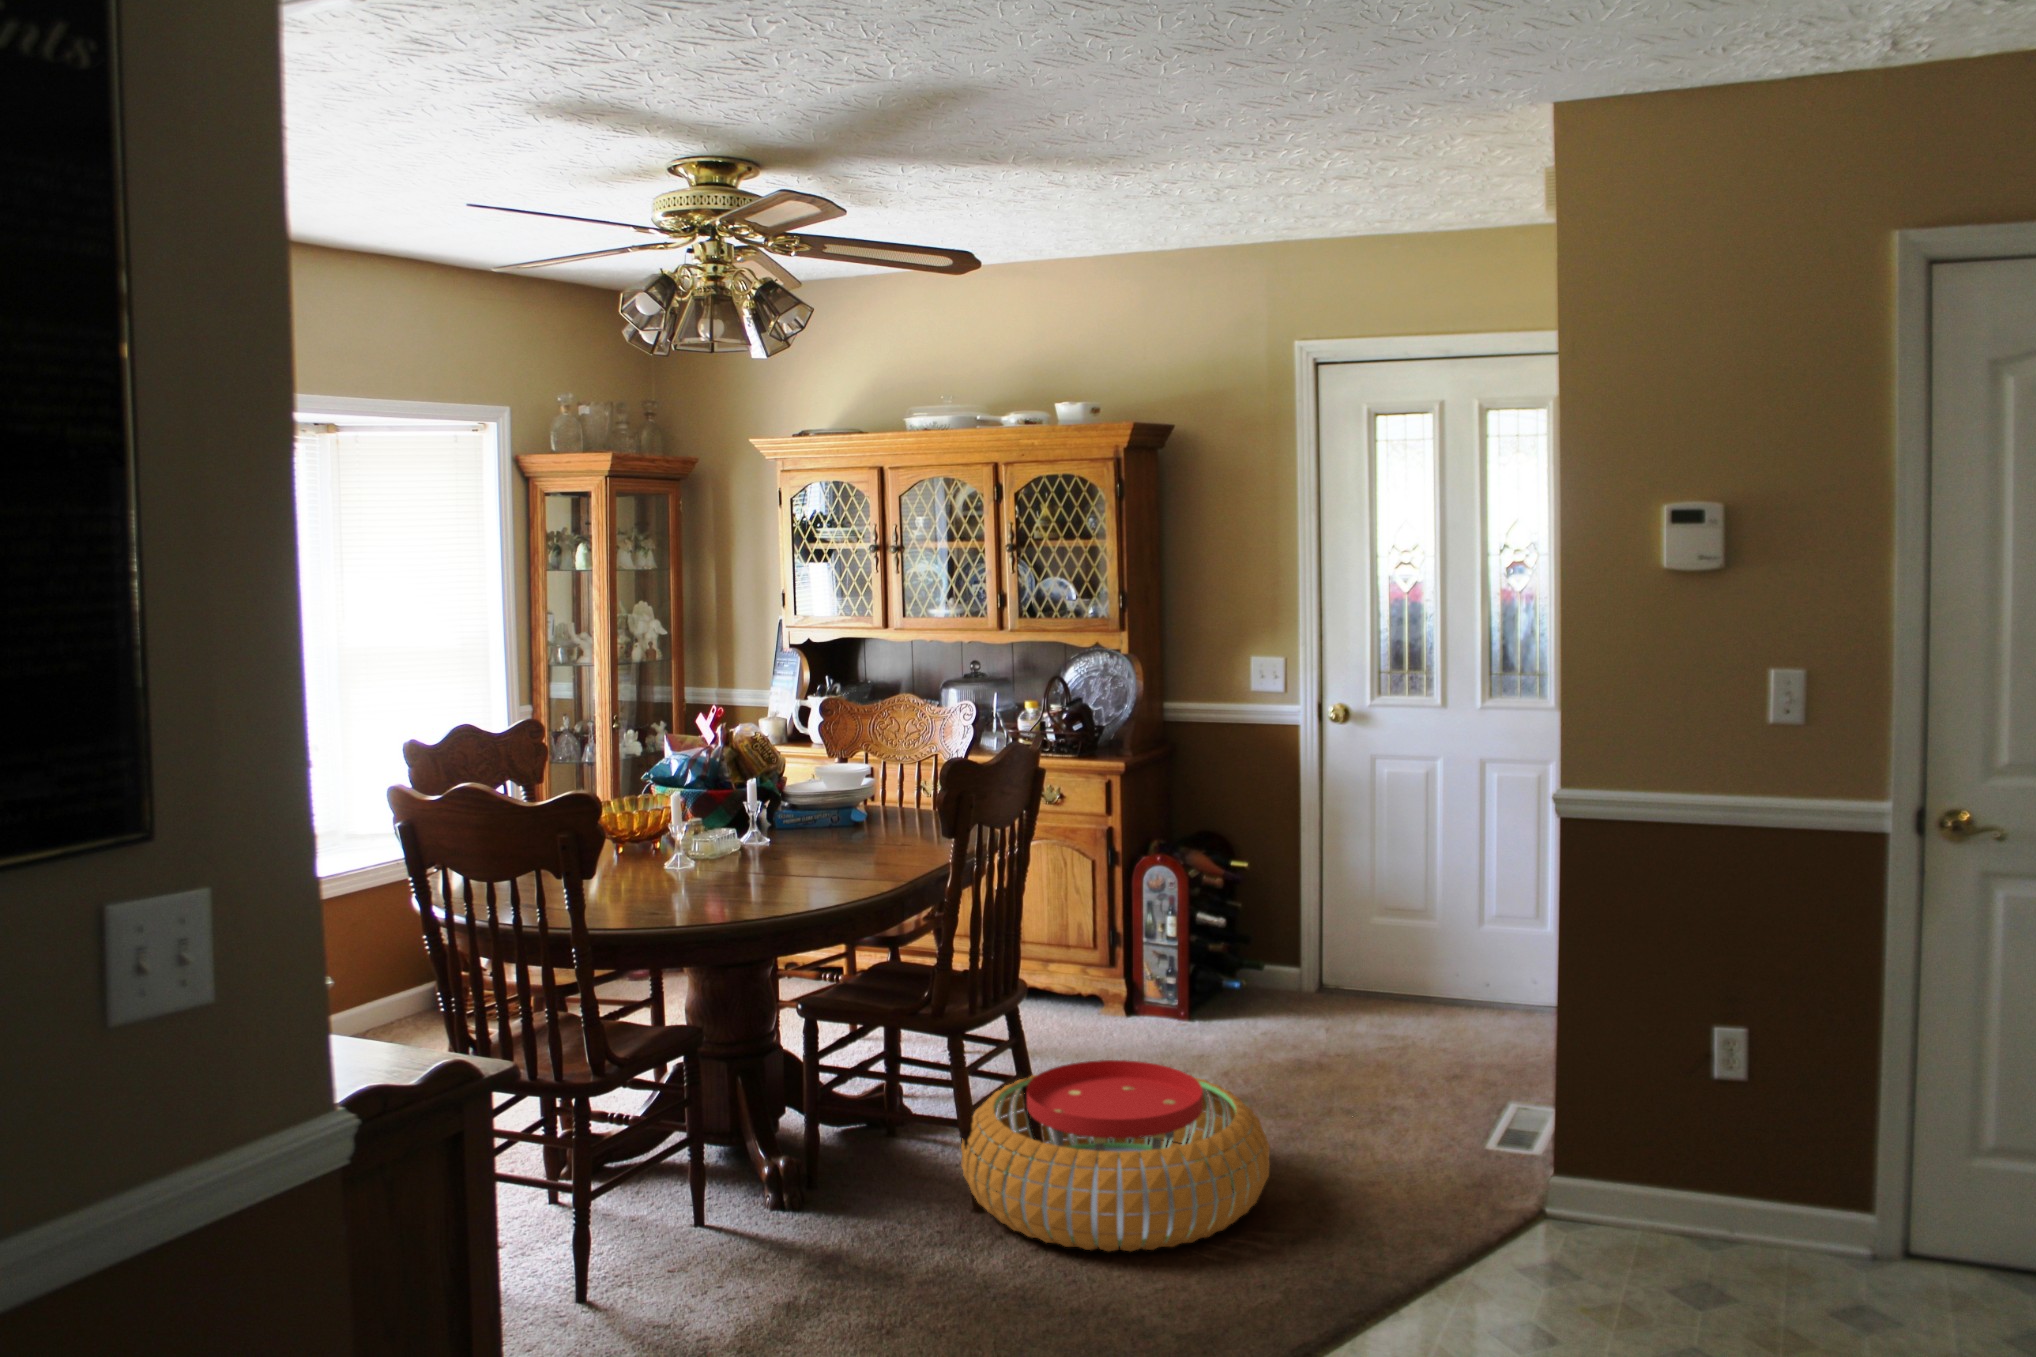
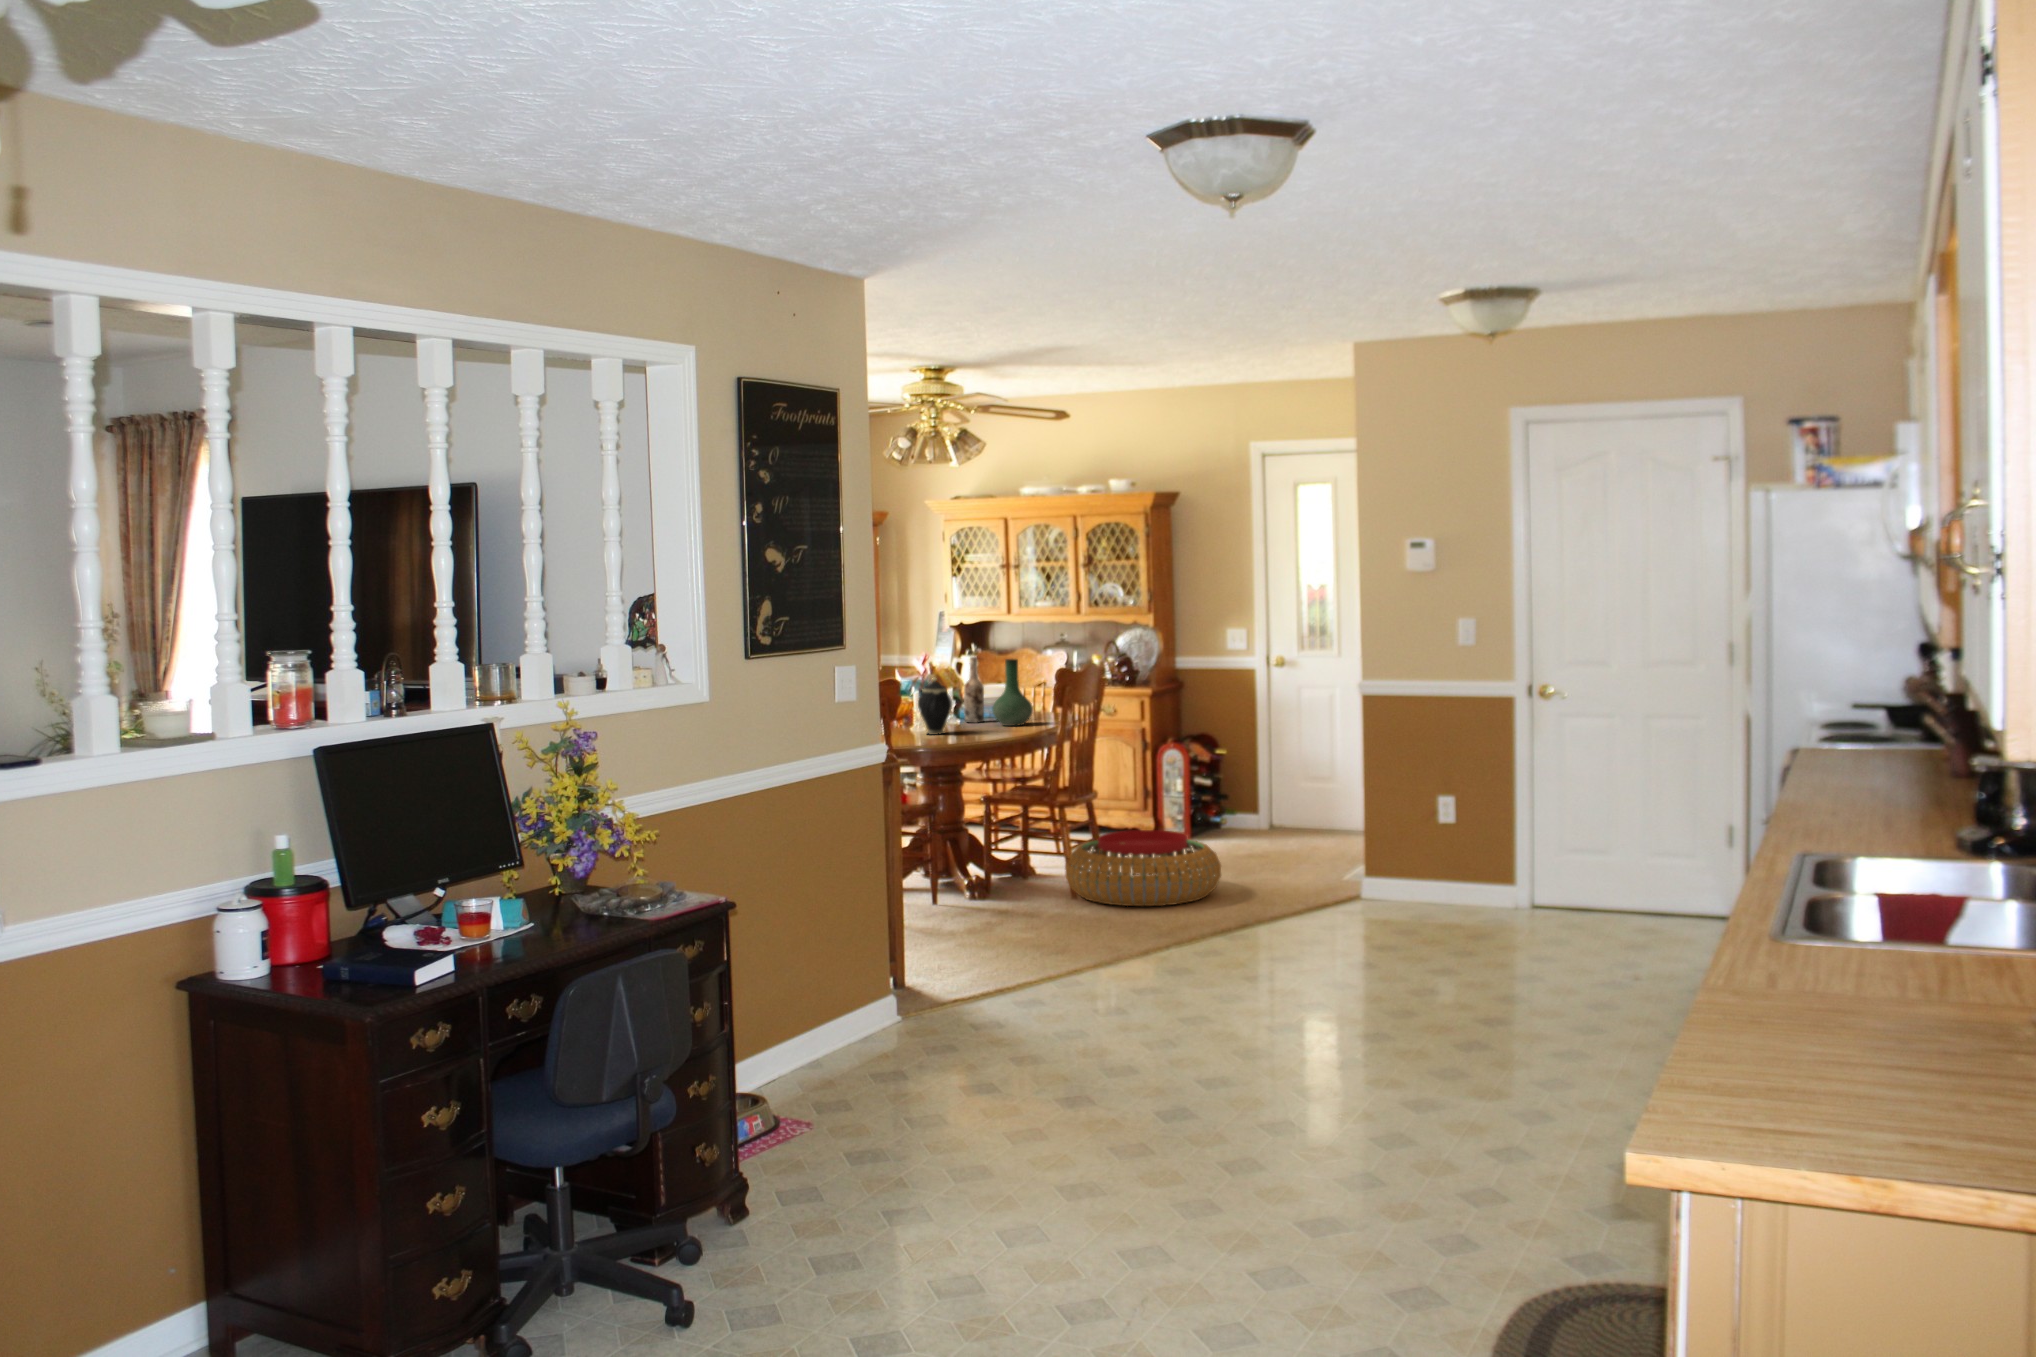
wine bottle: none [772,722,811,849] -> present [964,657,984,723]
vase: none [820,731,901,865] -> present [992,659,1033,726]
teapot: none [658,774,729,895] -> present [918,678,952,735]

